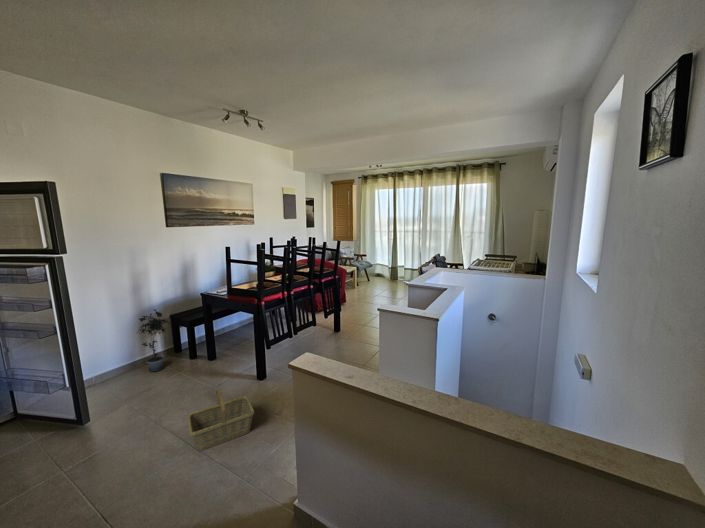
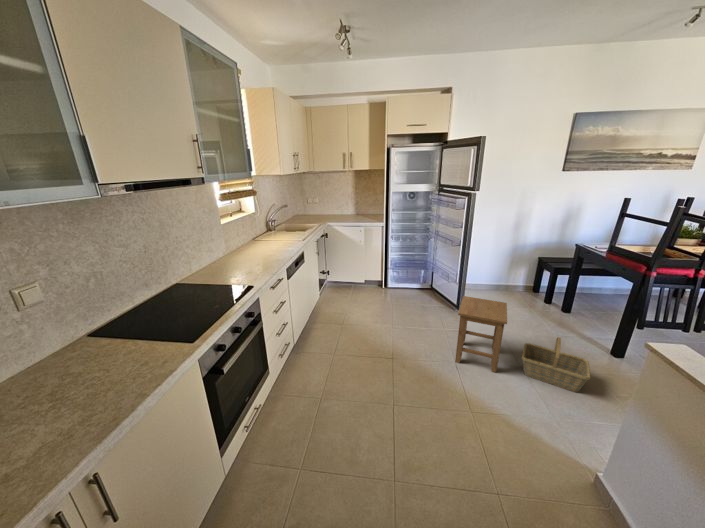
potted plant: present [137,310,170,371] -> none [508,248,536,299]
stool: none [84,381,167,506] -> present [455,296,507,372]

